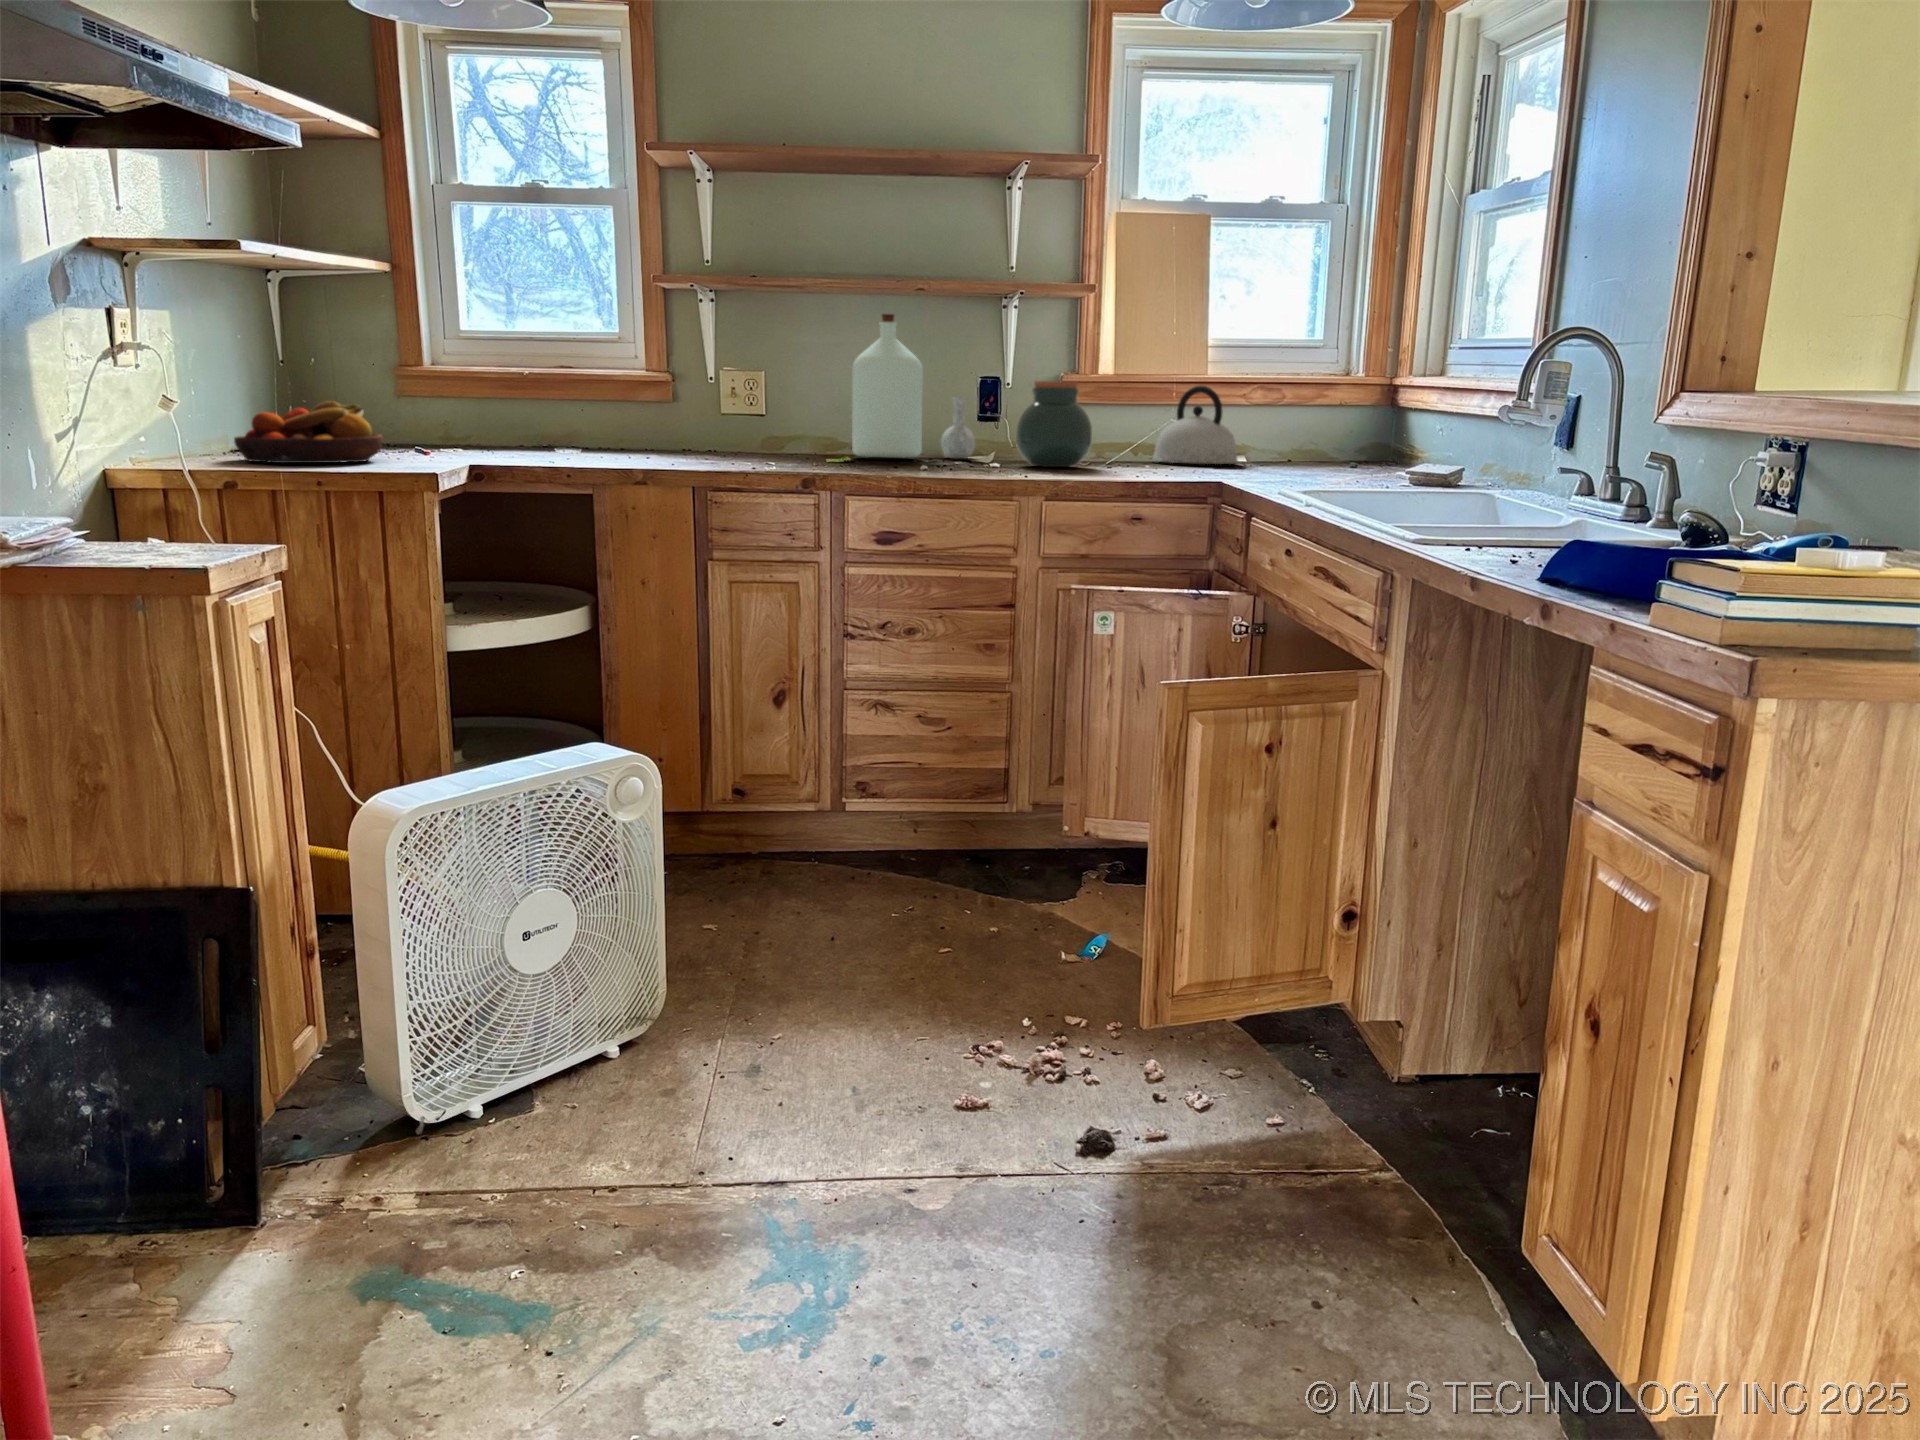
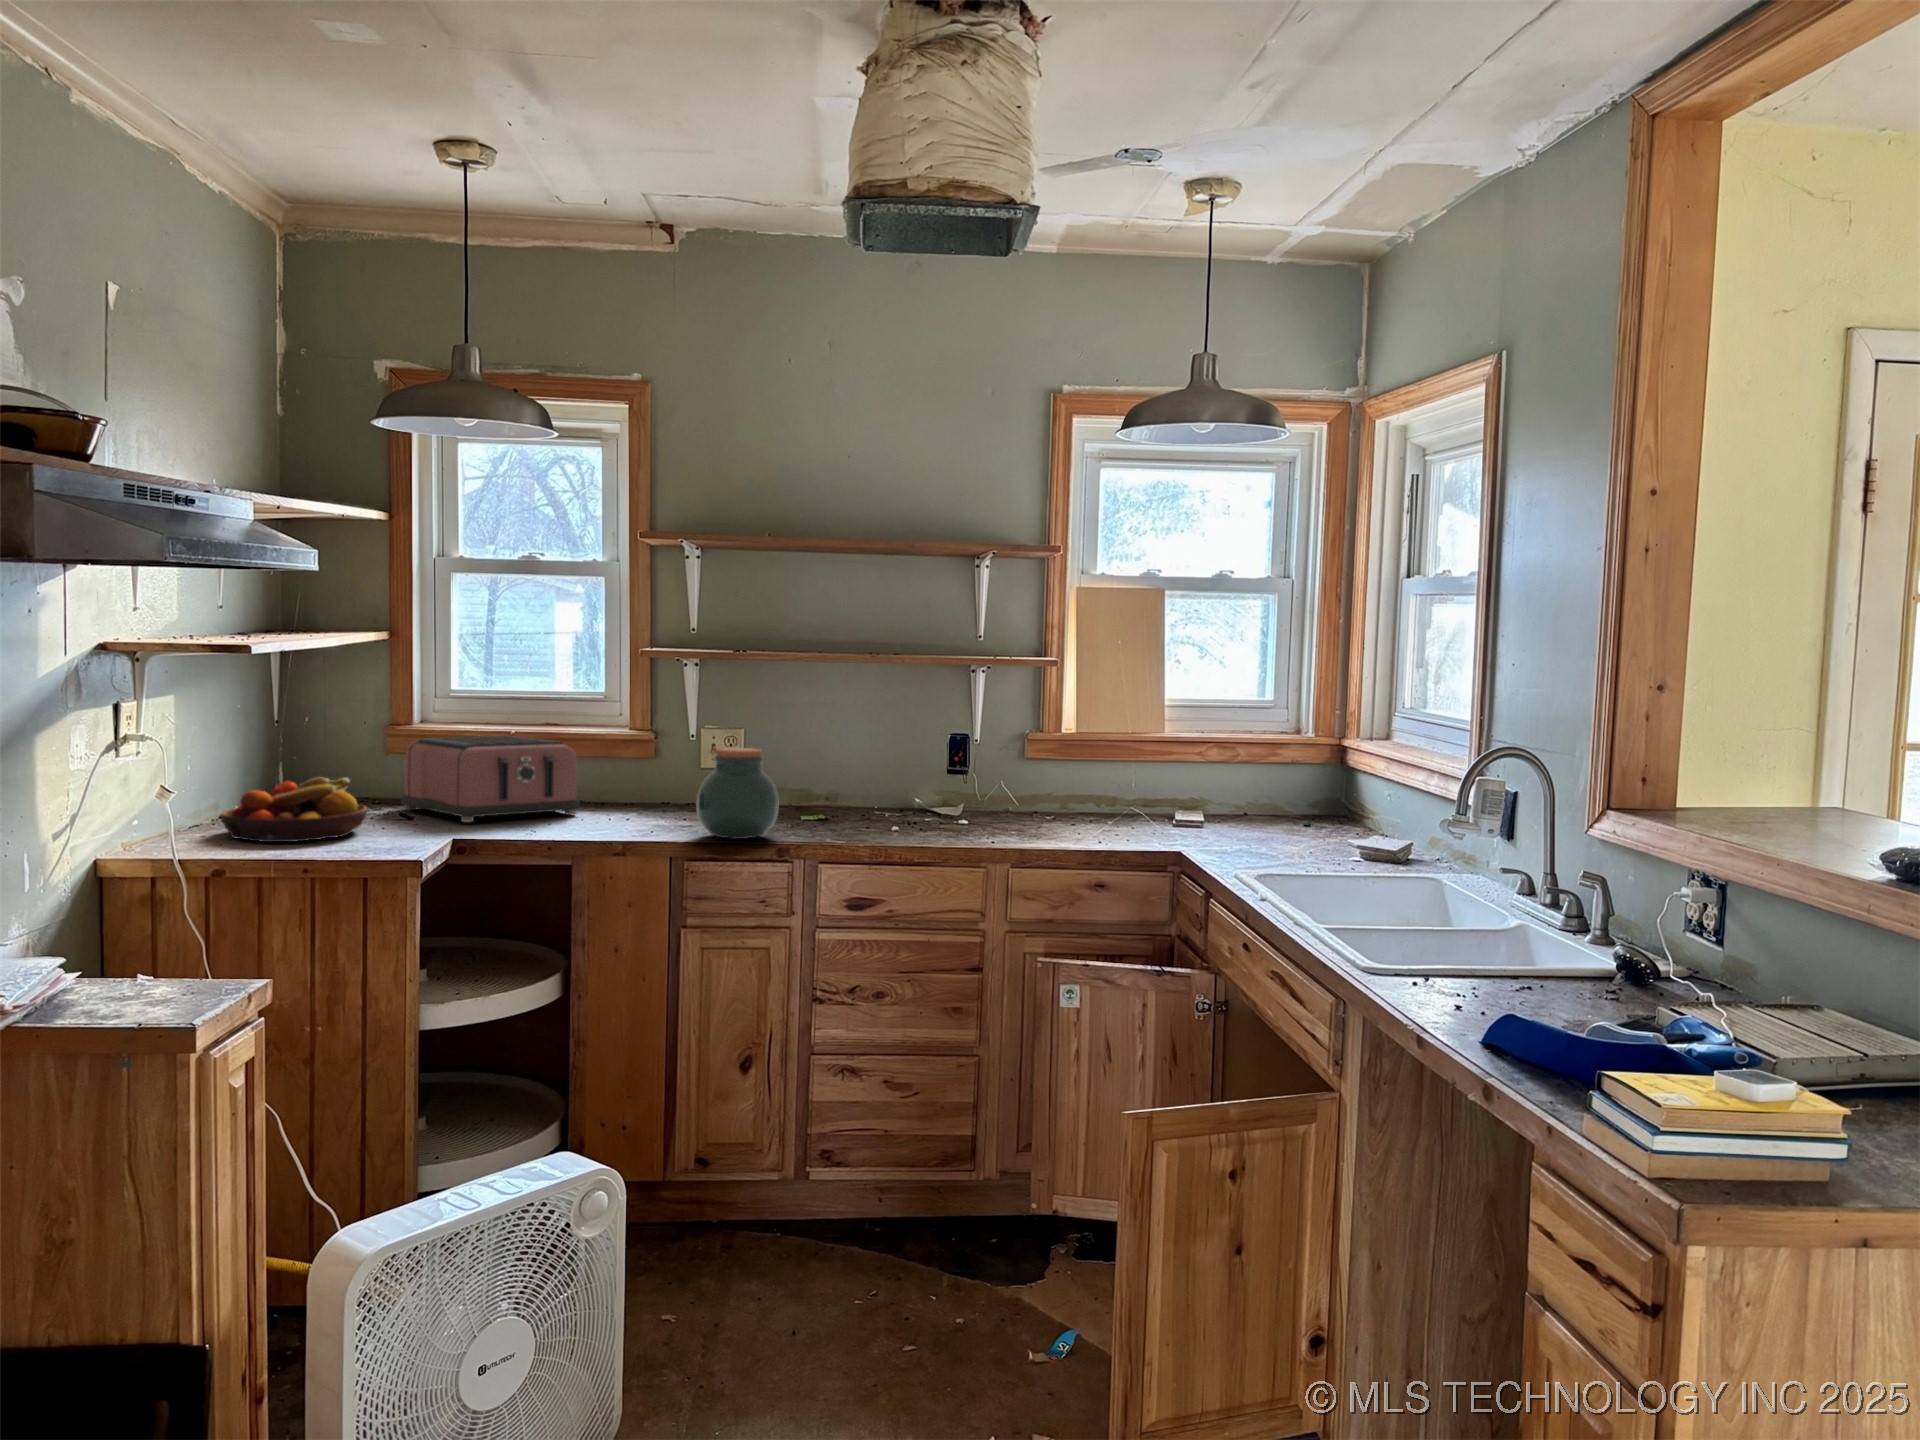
bottle: present [852,314,975,458] -> none [824,679,944,815]
toaster: none [419,376,602,456] -> present [401,736,580,822]
jar: present [1016,381,1092,467] -> present [697,748,778,839]
kettle: present [1153,386,1238,464] -> none [1115,743,1199,820]

